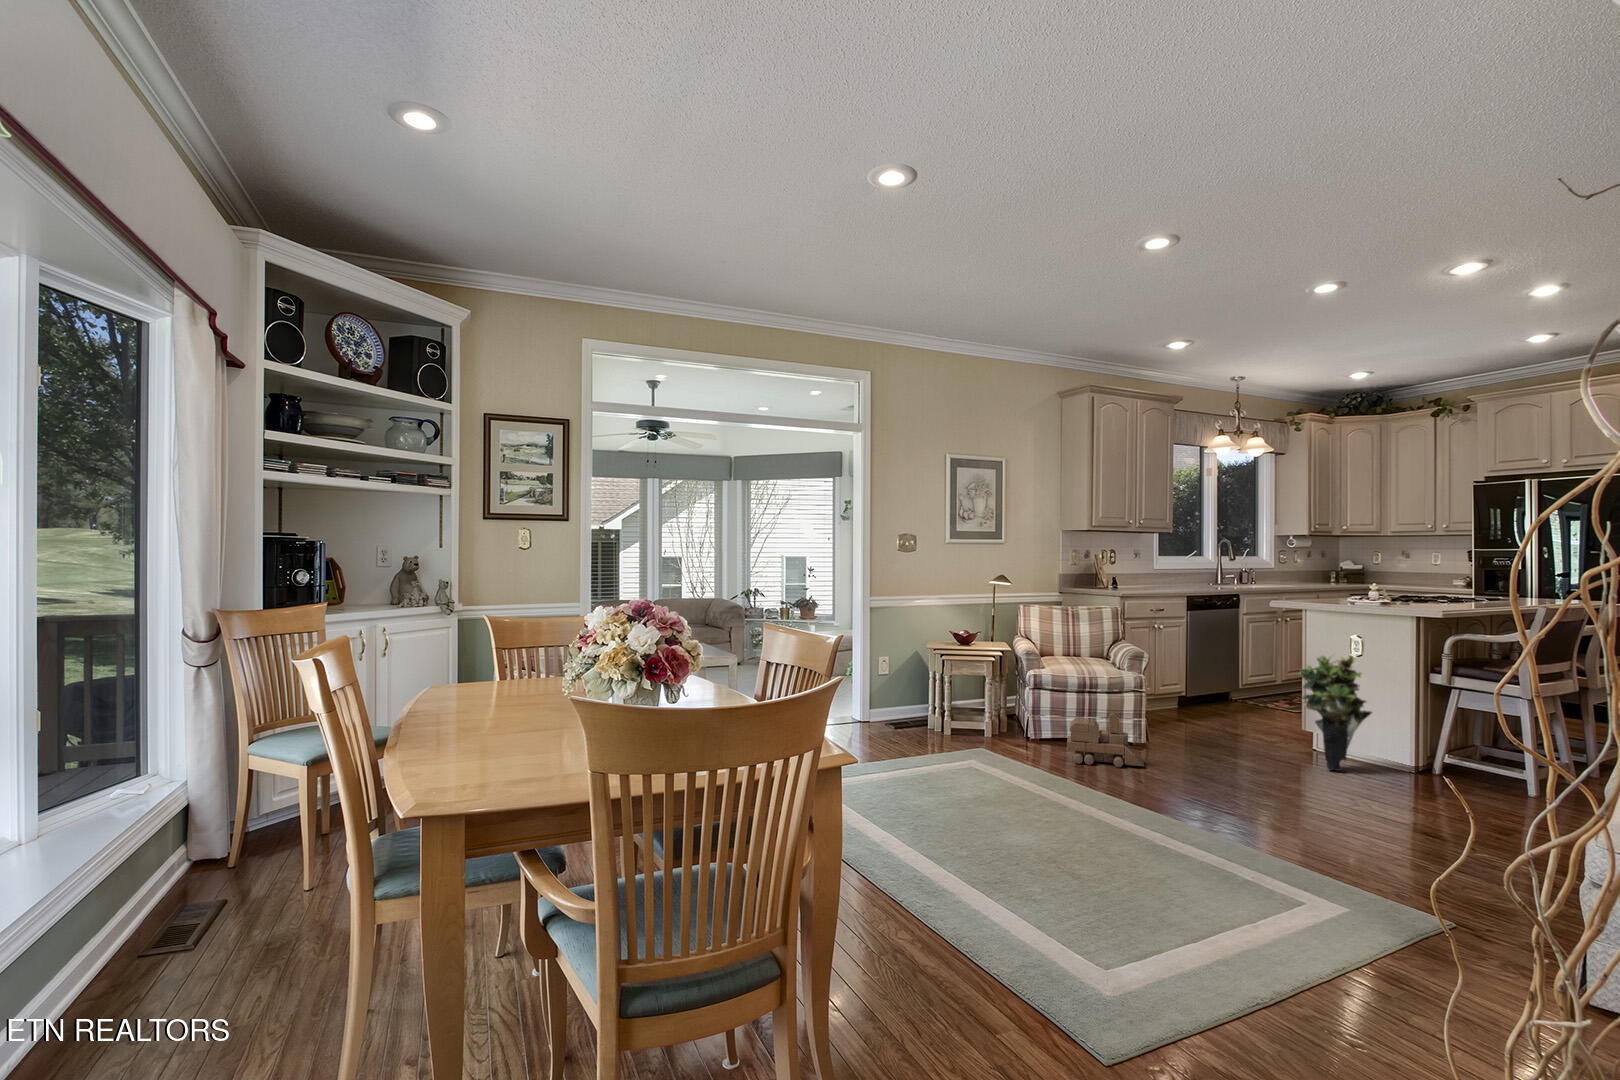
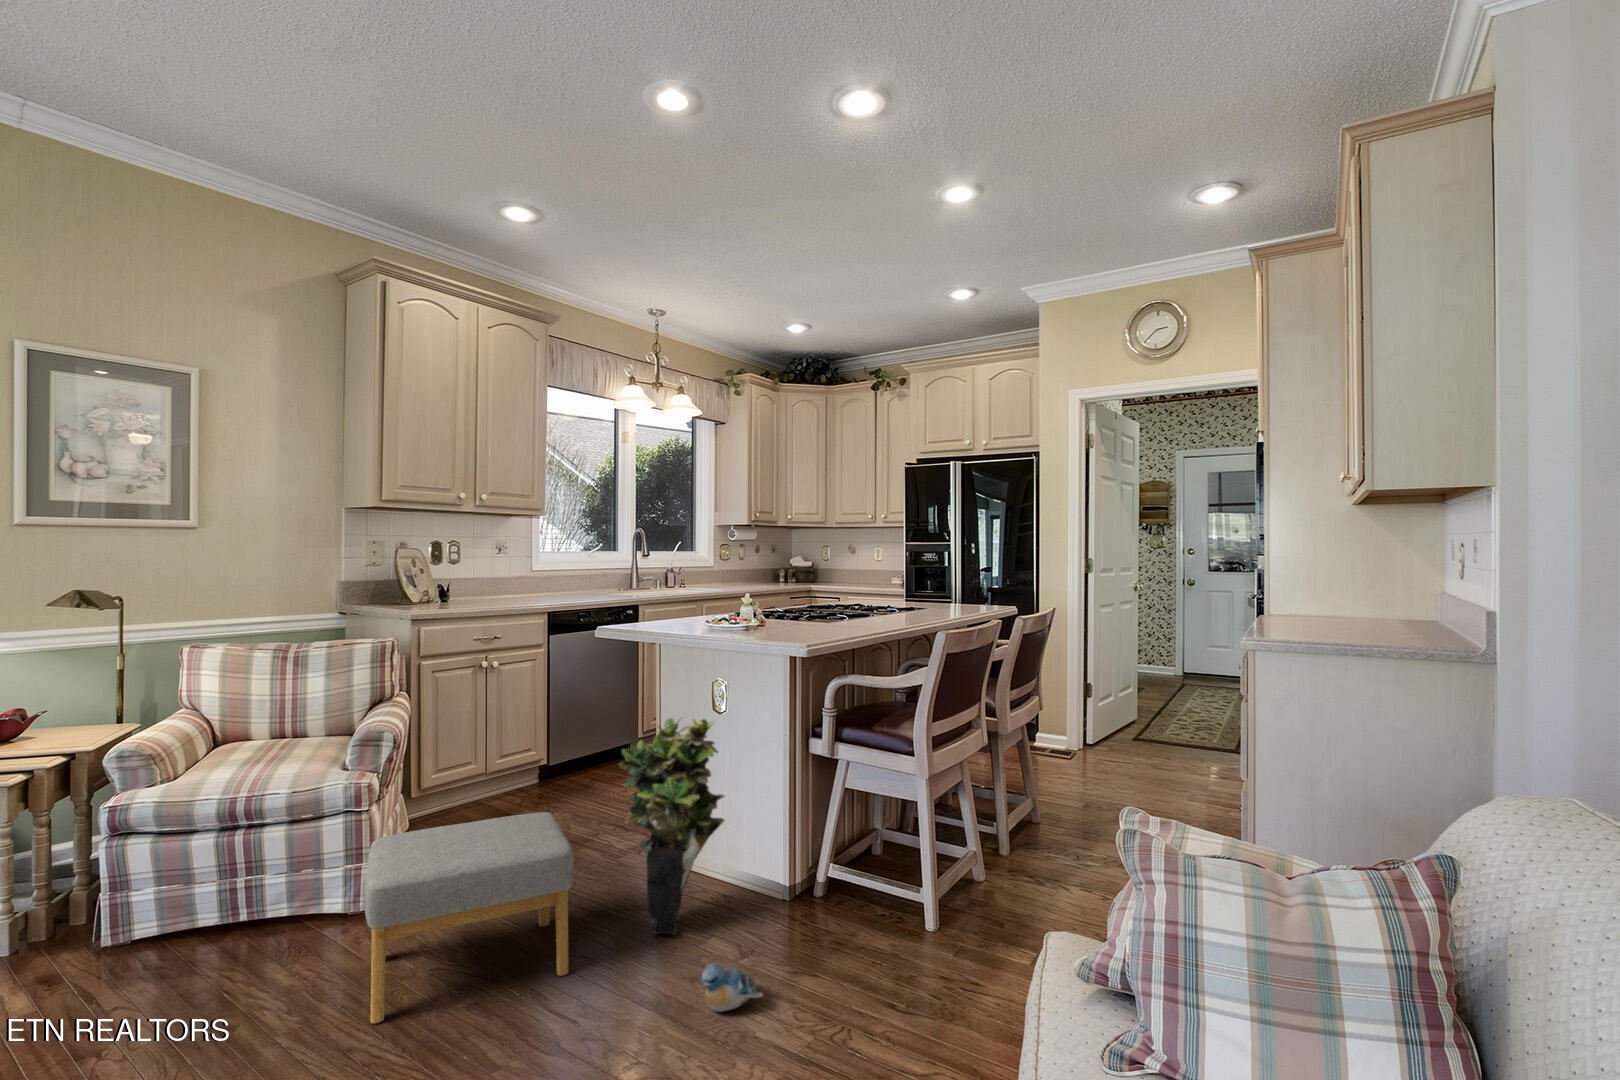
footstool: none [1171,698,1290,775] -> present [365,812,574,1023]
toy train: present [1067,713,1144,767] -> none [68,902,287,1049]
plush toy: none [1381,771,1419,796] -> present [700,964,763,1012]

